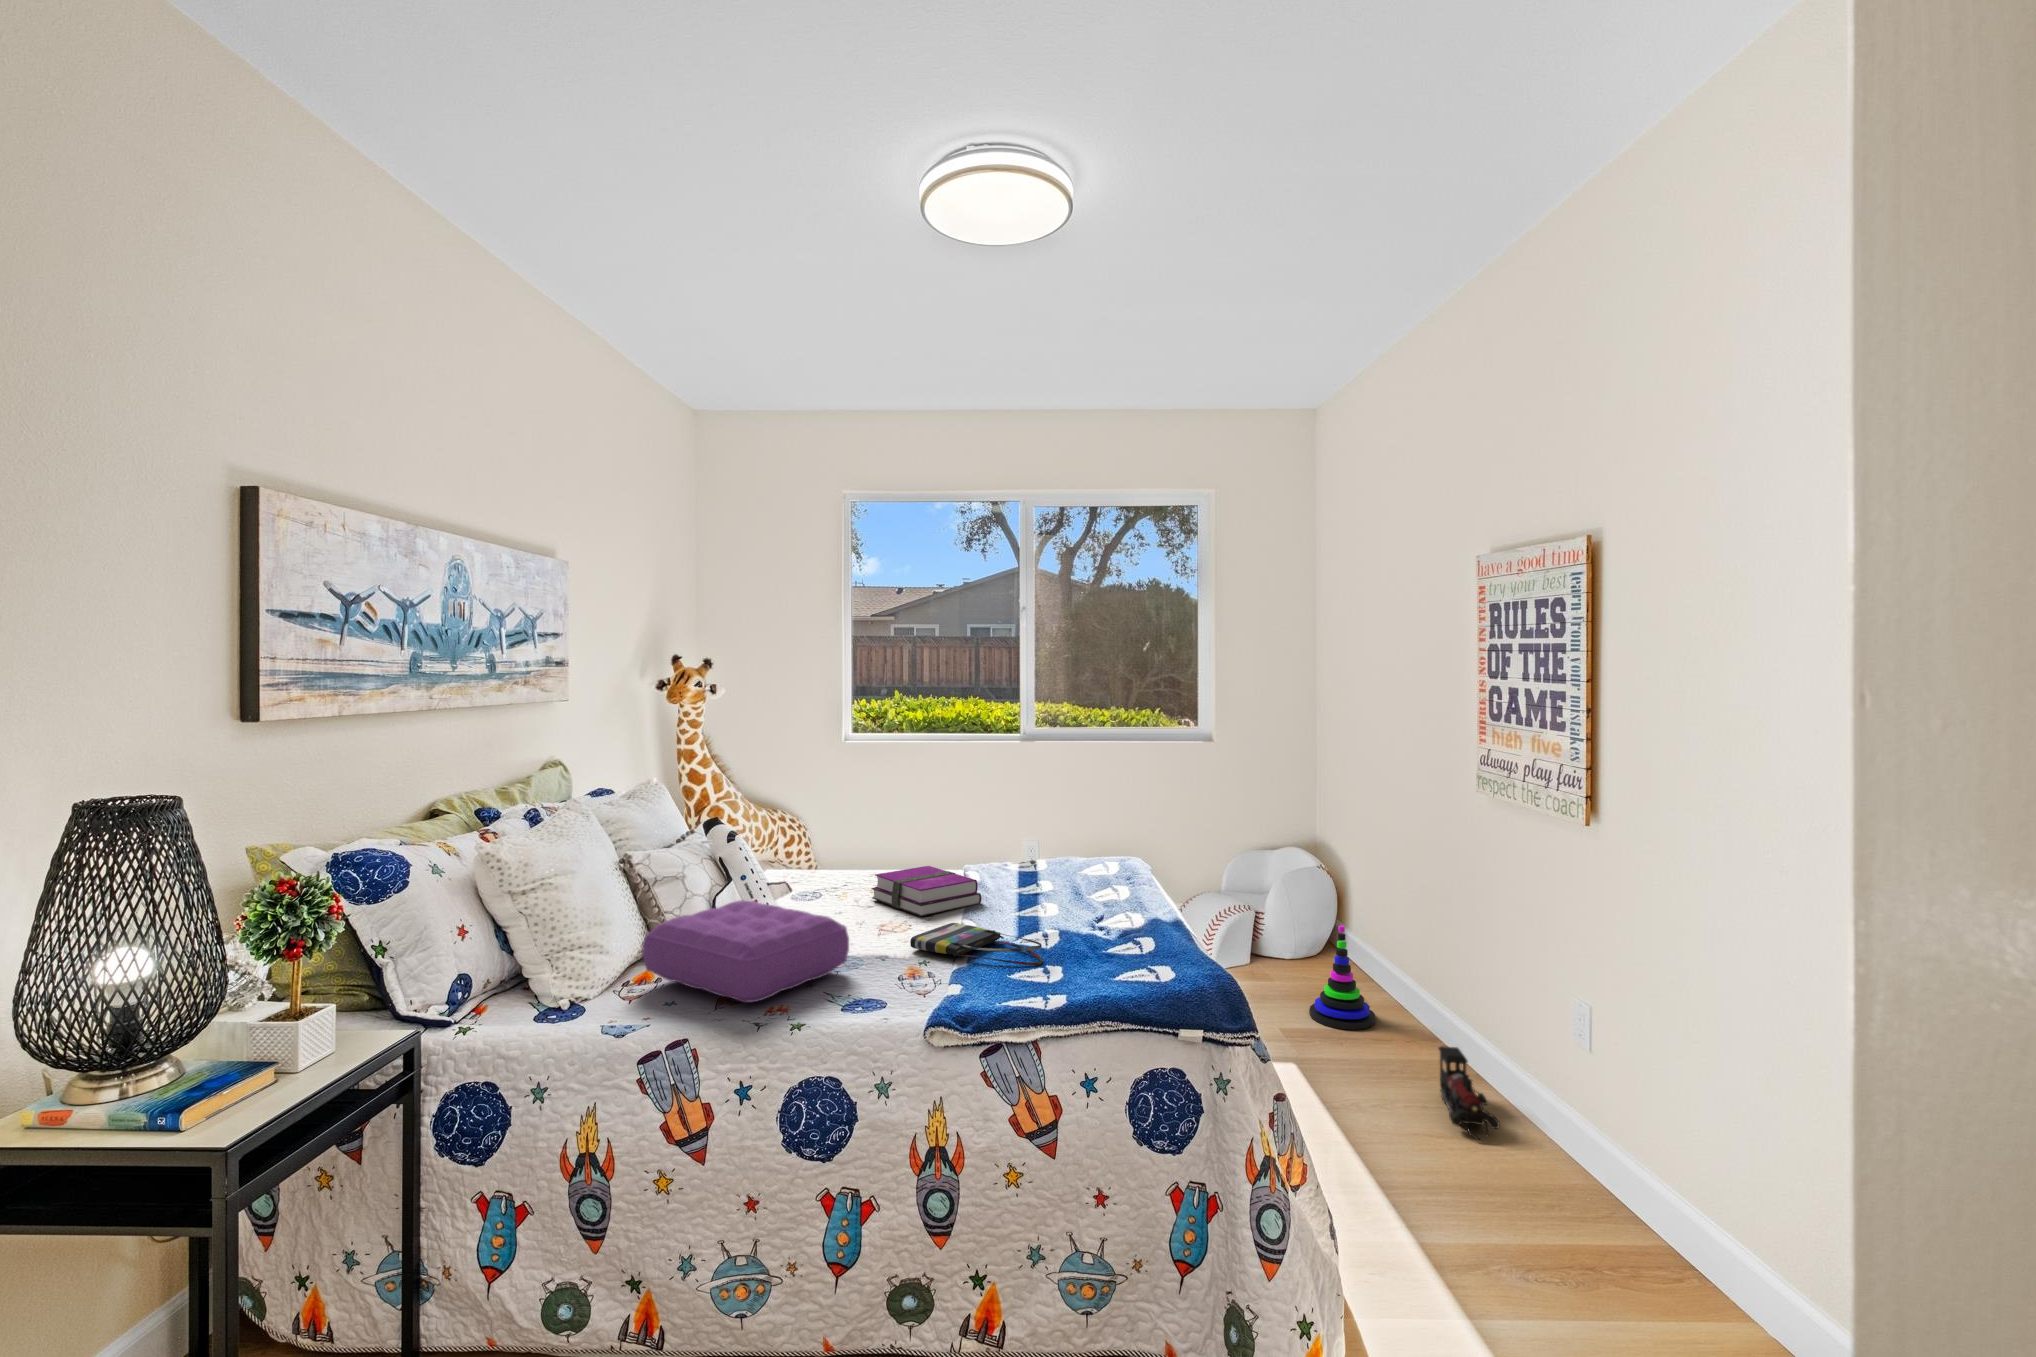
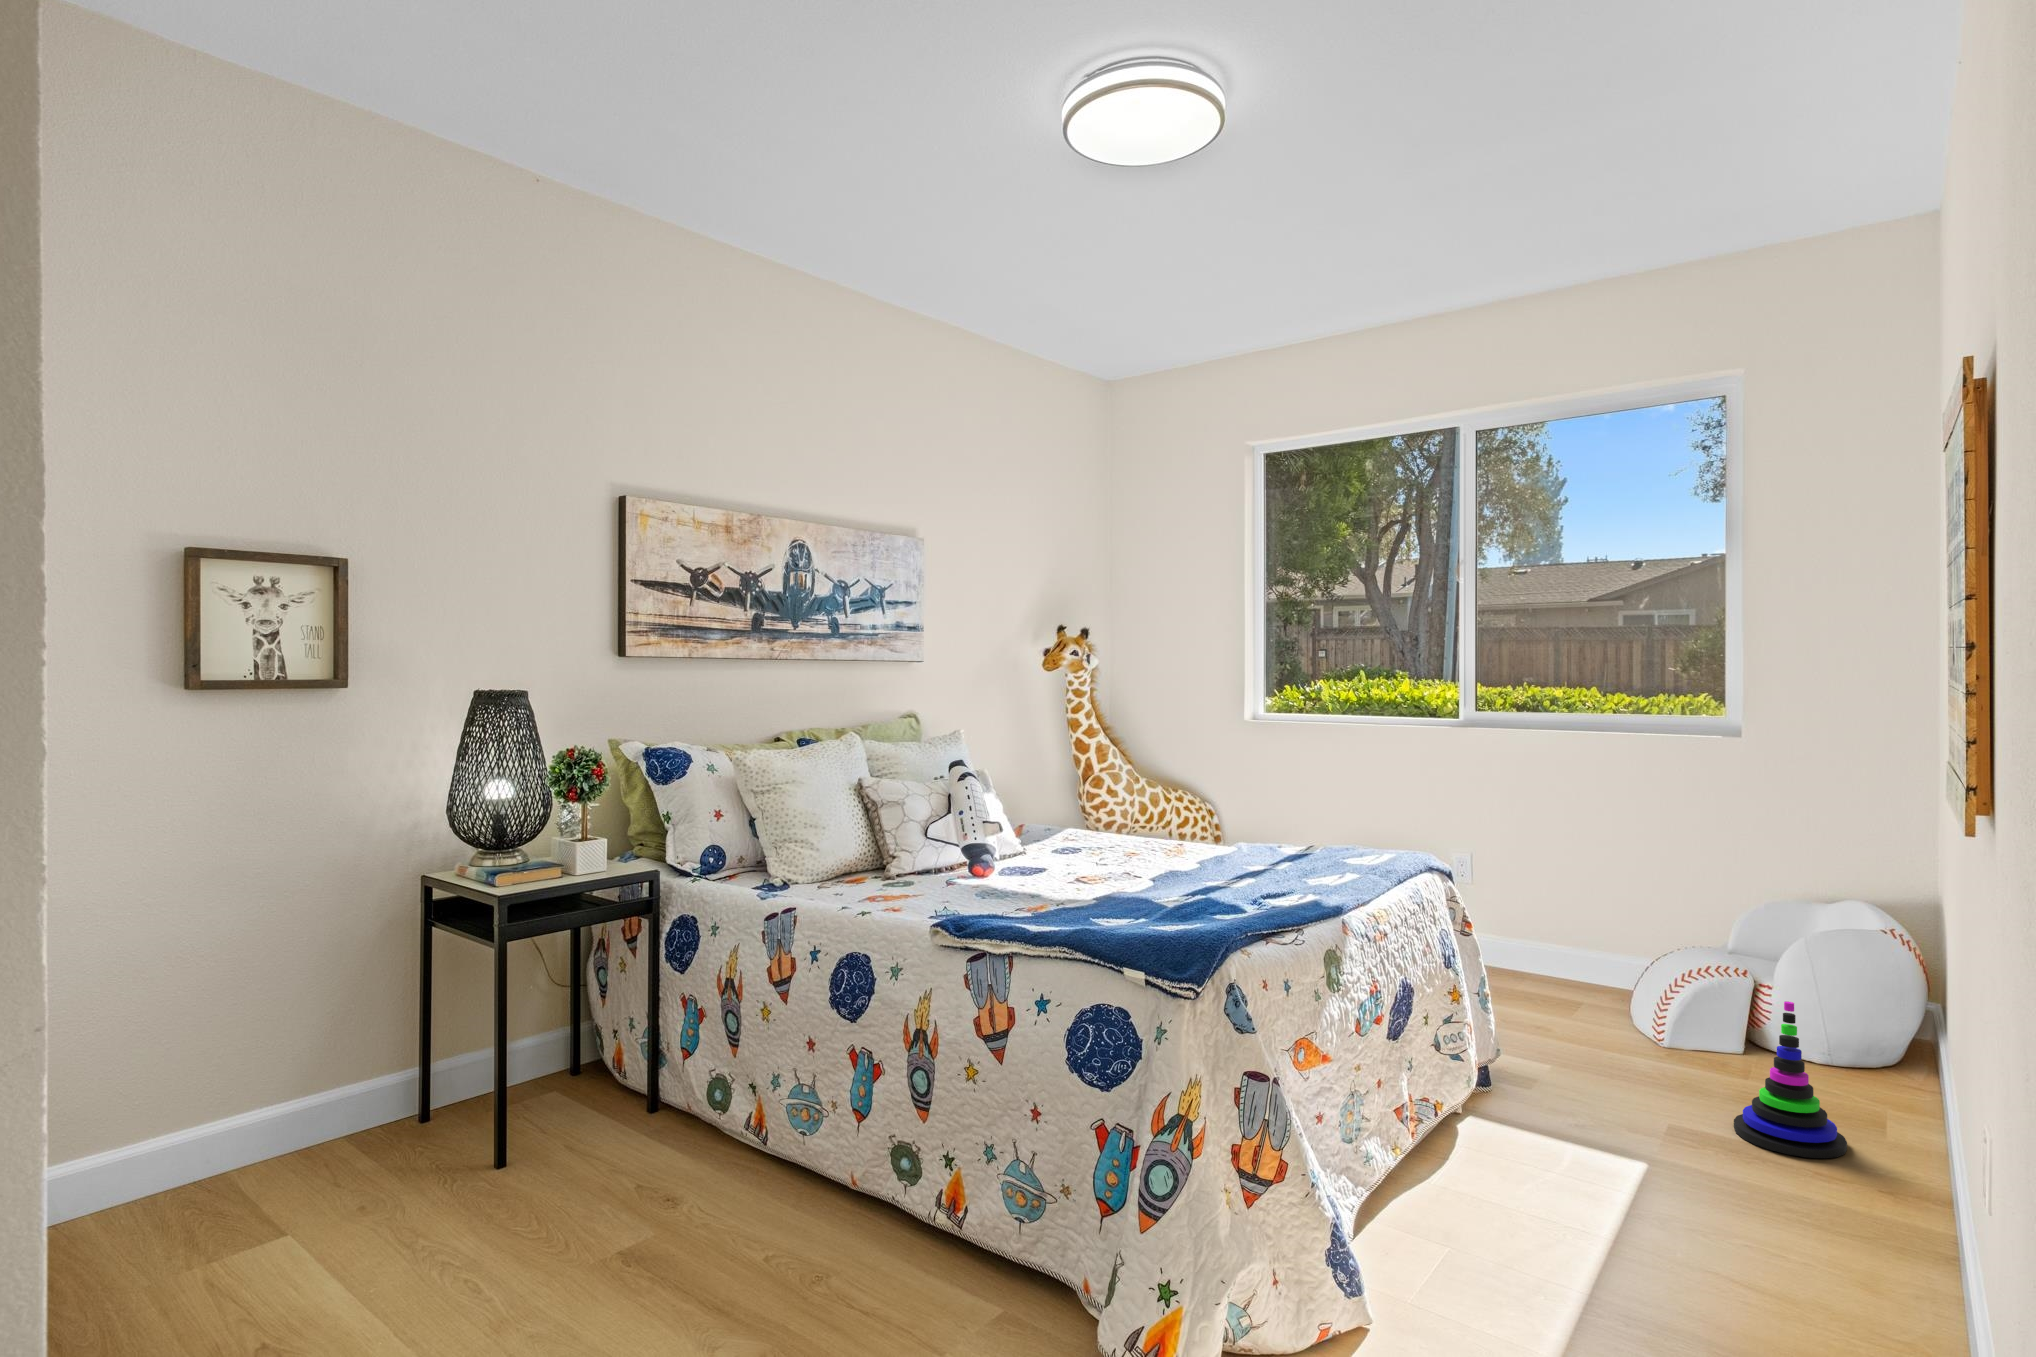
hardback book: present [871,866,982,916] -> none [1102,832,1188,872]
pillow: present [643,900,849,1002] -> none [832,825,971,898]
tote bag: present [910,923,1042,965] -> none [1045,874,1134,914]
toy train: present [1439,1046,1499,1140] -> none [1759,1178,1855,1305]

